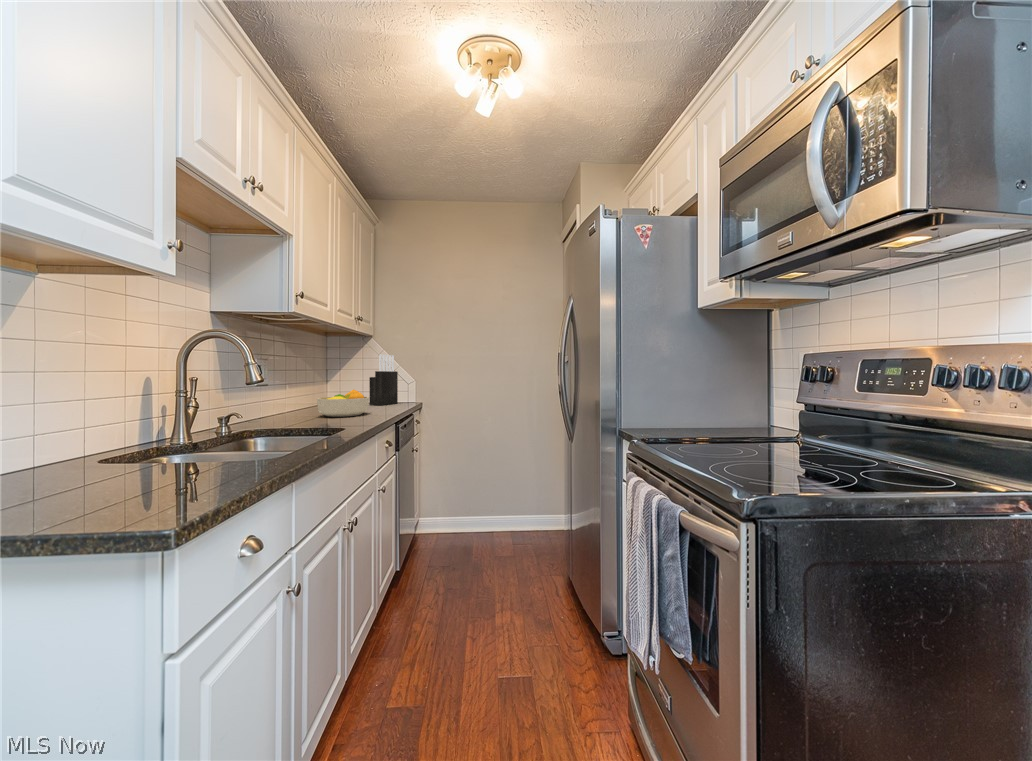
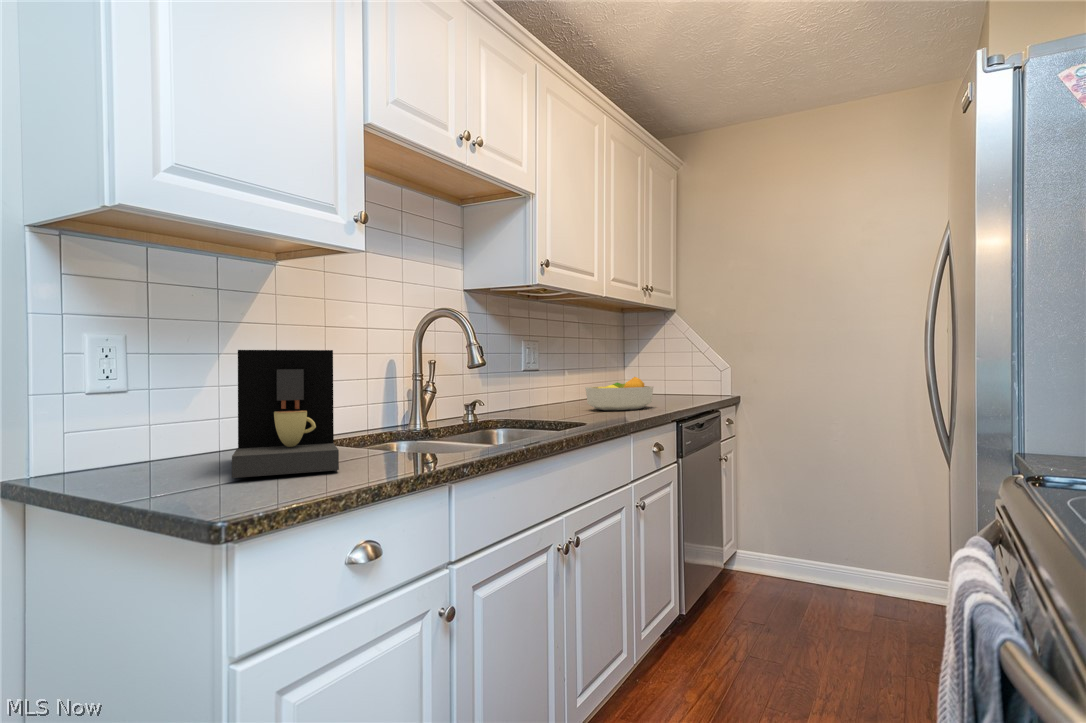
knife block: present [369,354,398,405] -> none [673,332,712,399]
coffee maker: none [35,375,214,506] -> present [232,350,339,478]

